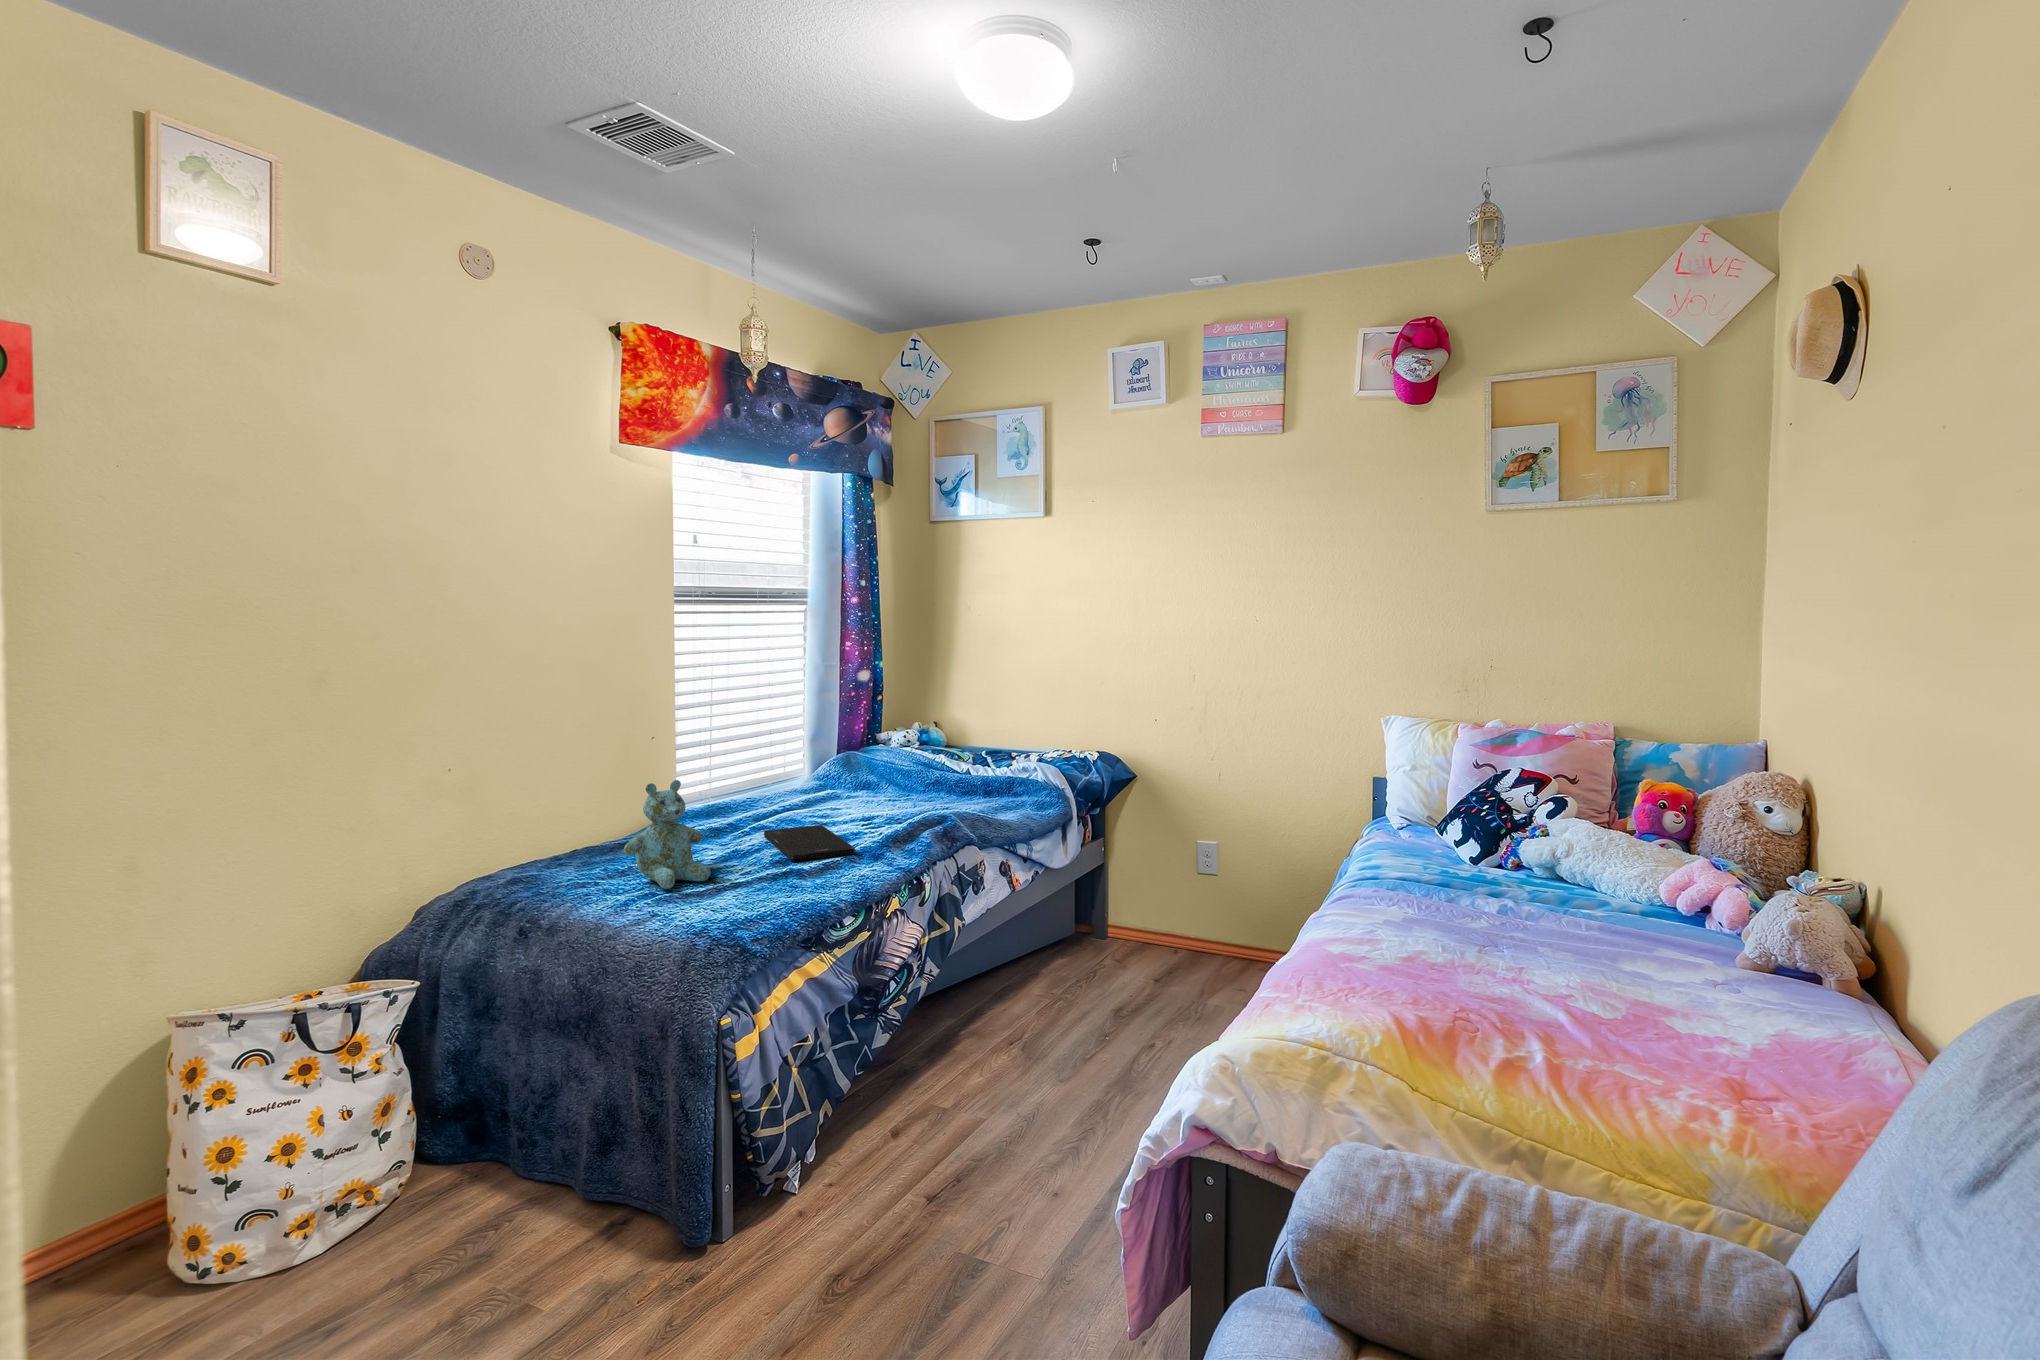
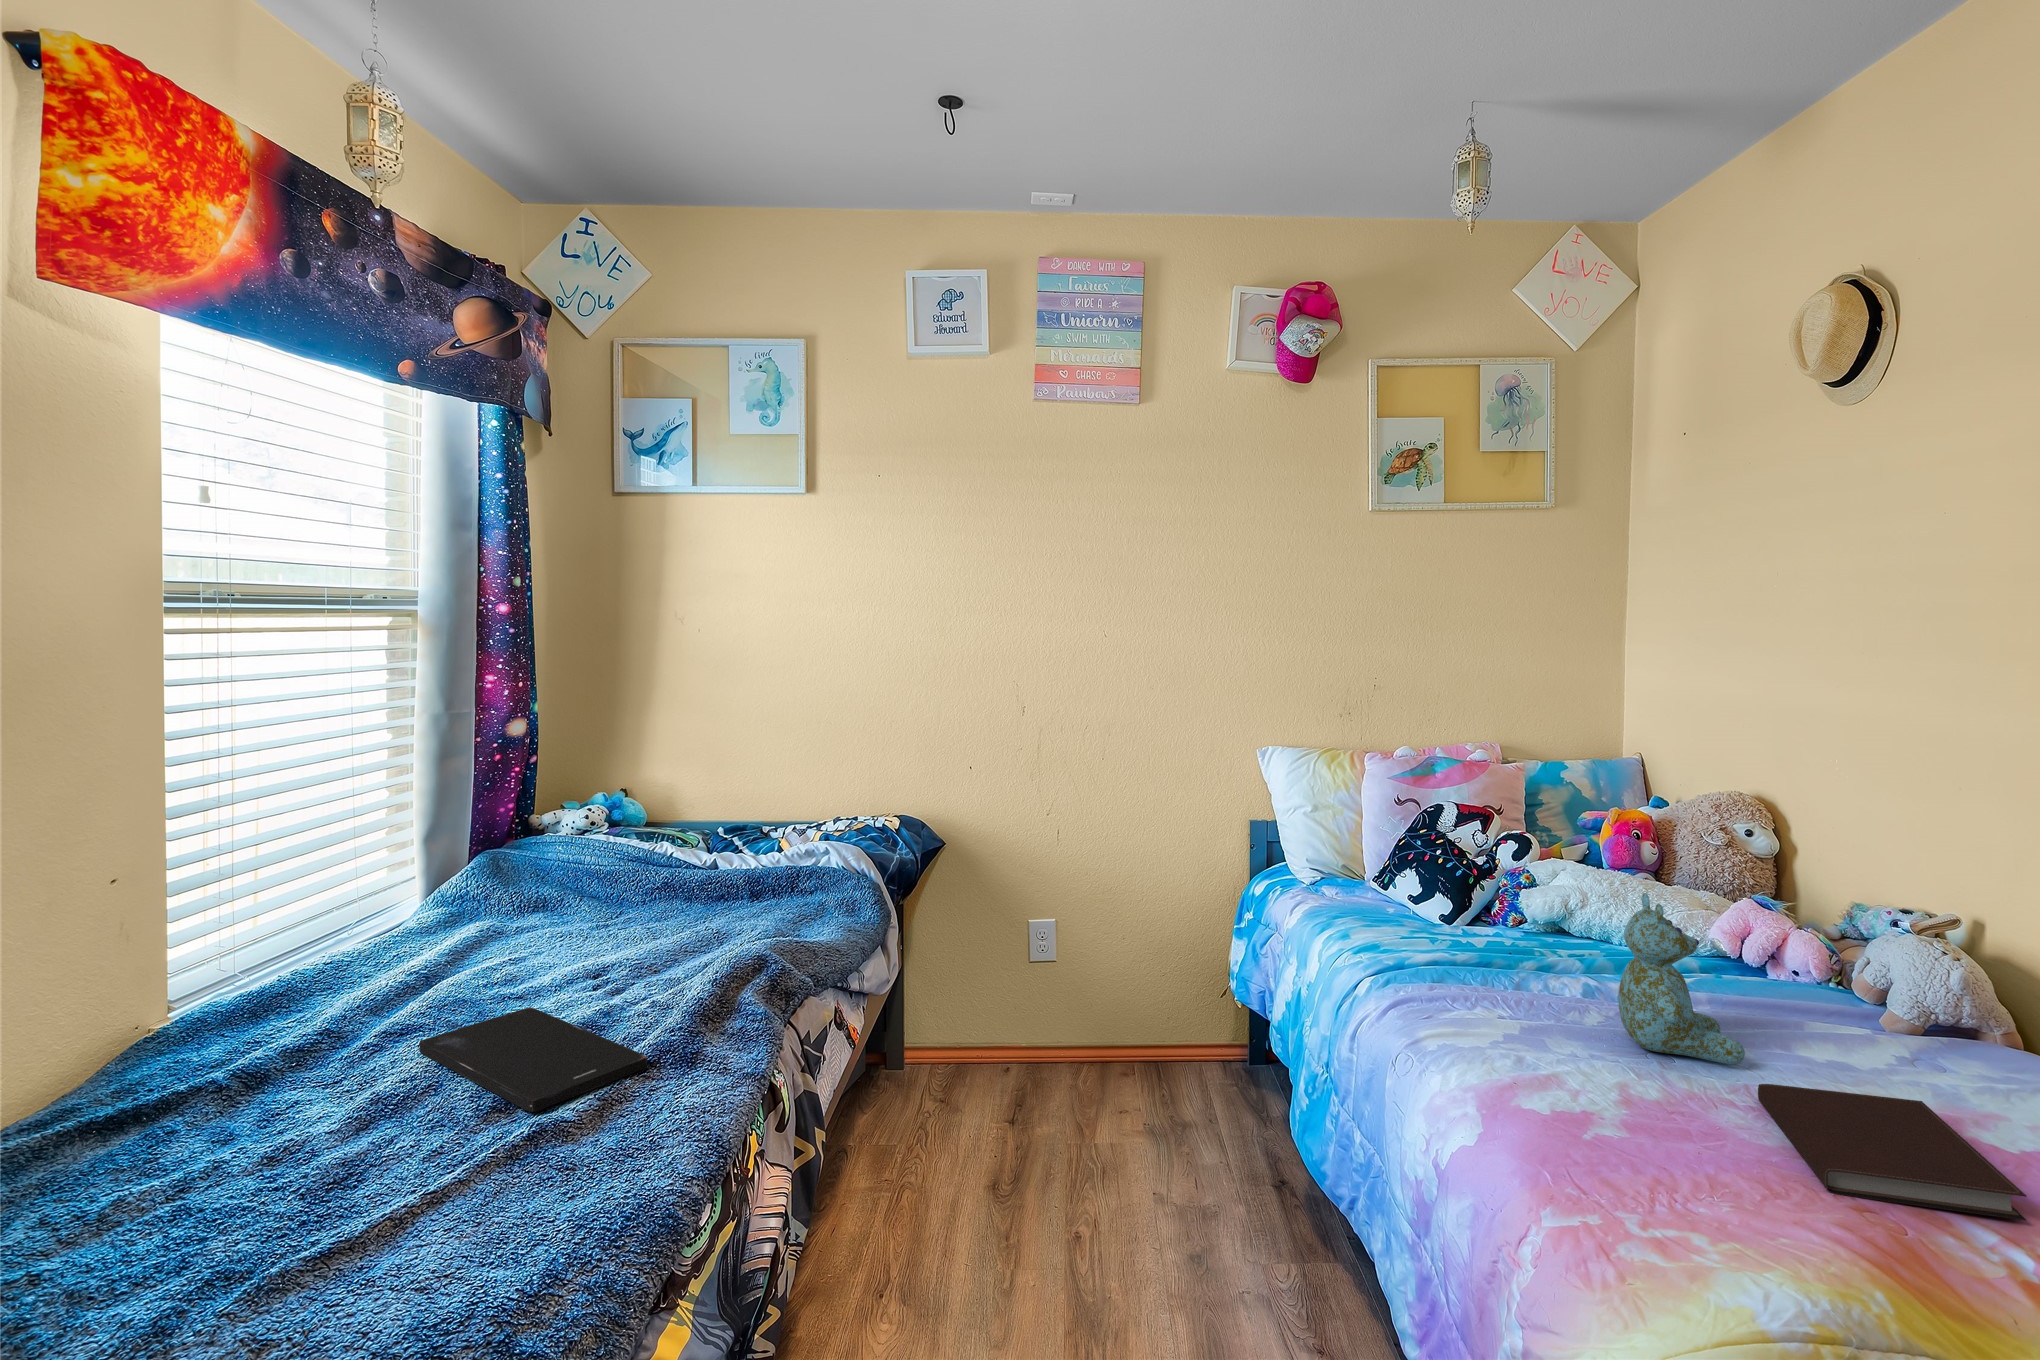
stuffed bear: present [624,780,711,889] -> present [1619,893,1745,1064]
notebook: none [1476,961,1640,1042] -> present [1758,1084,2026,1221]

